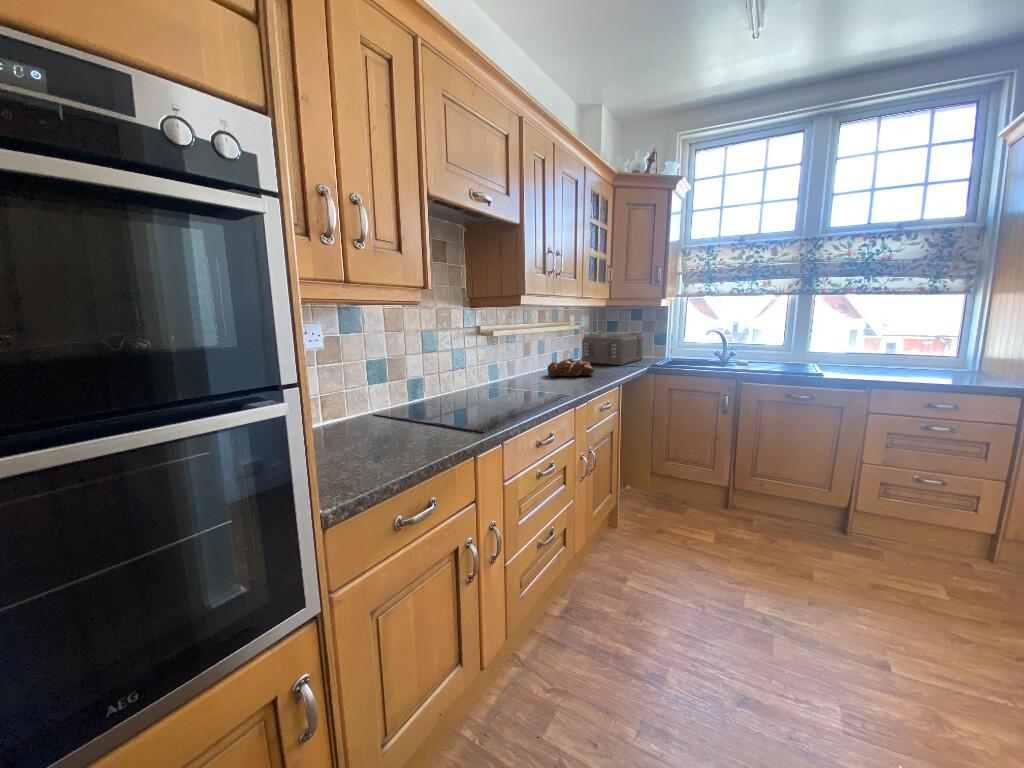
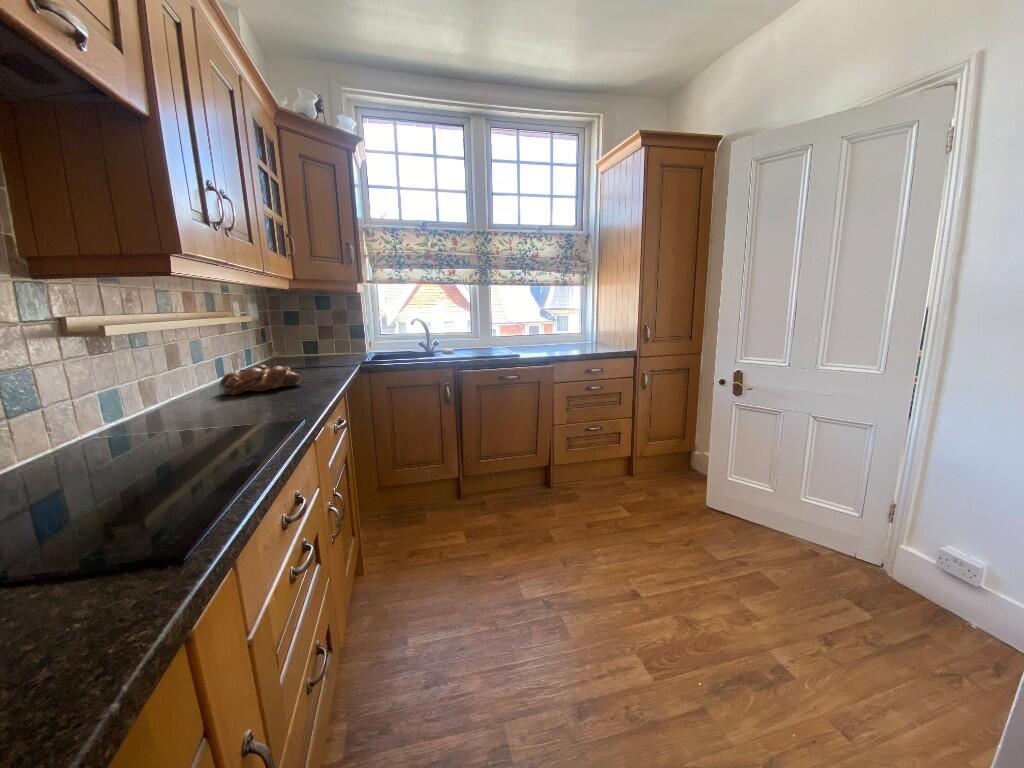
toaster: present [581,333,643,365] -> none [258,327,343,369]

